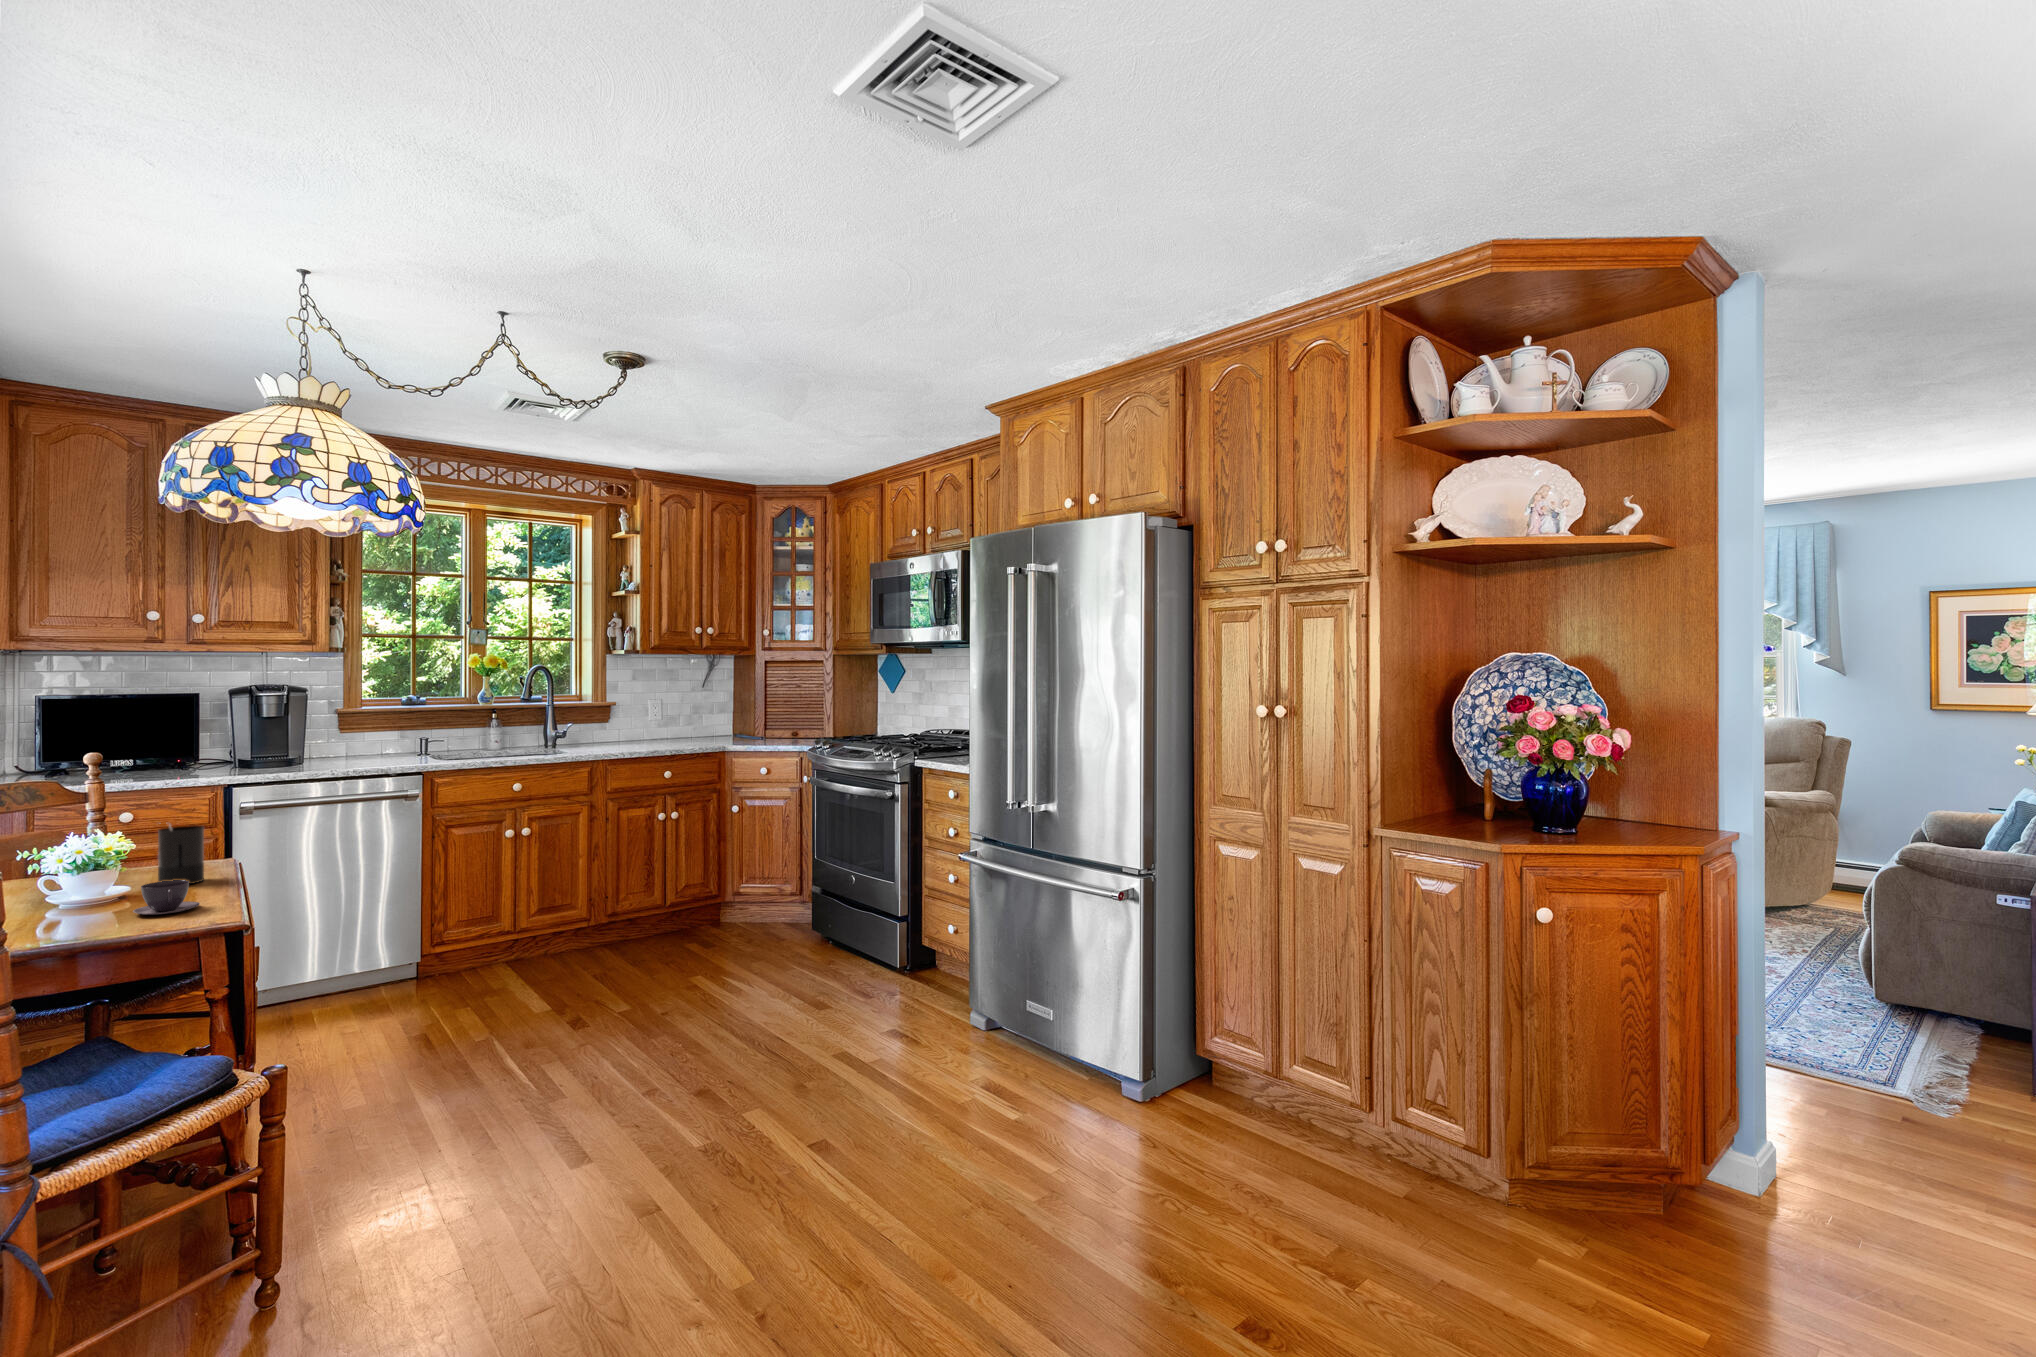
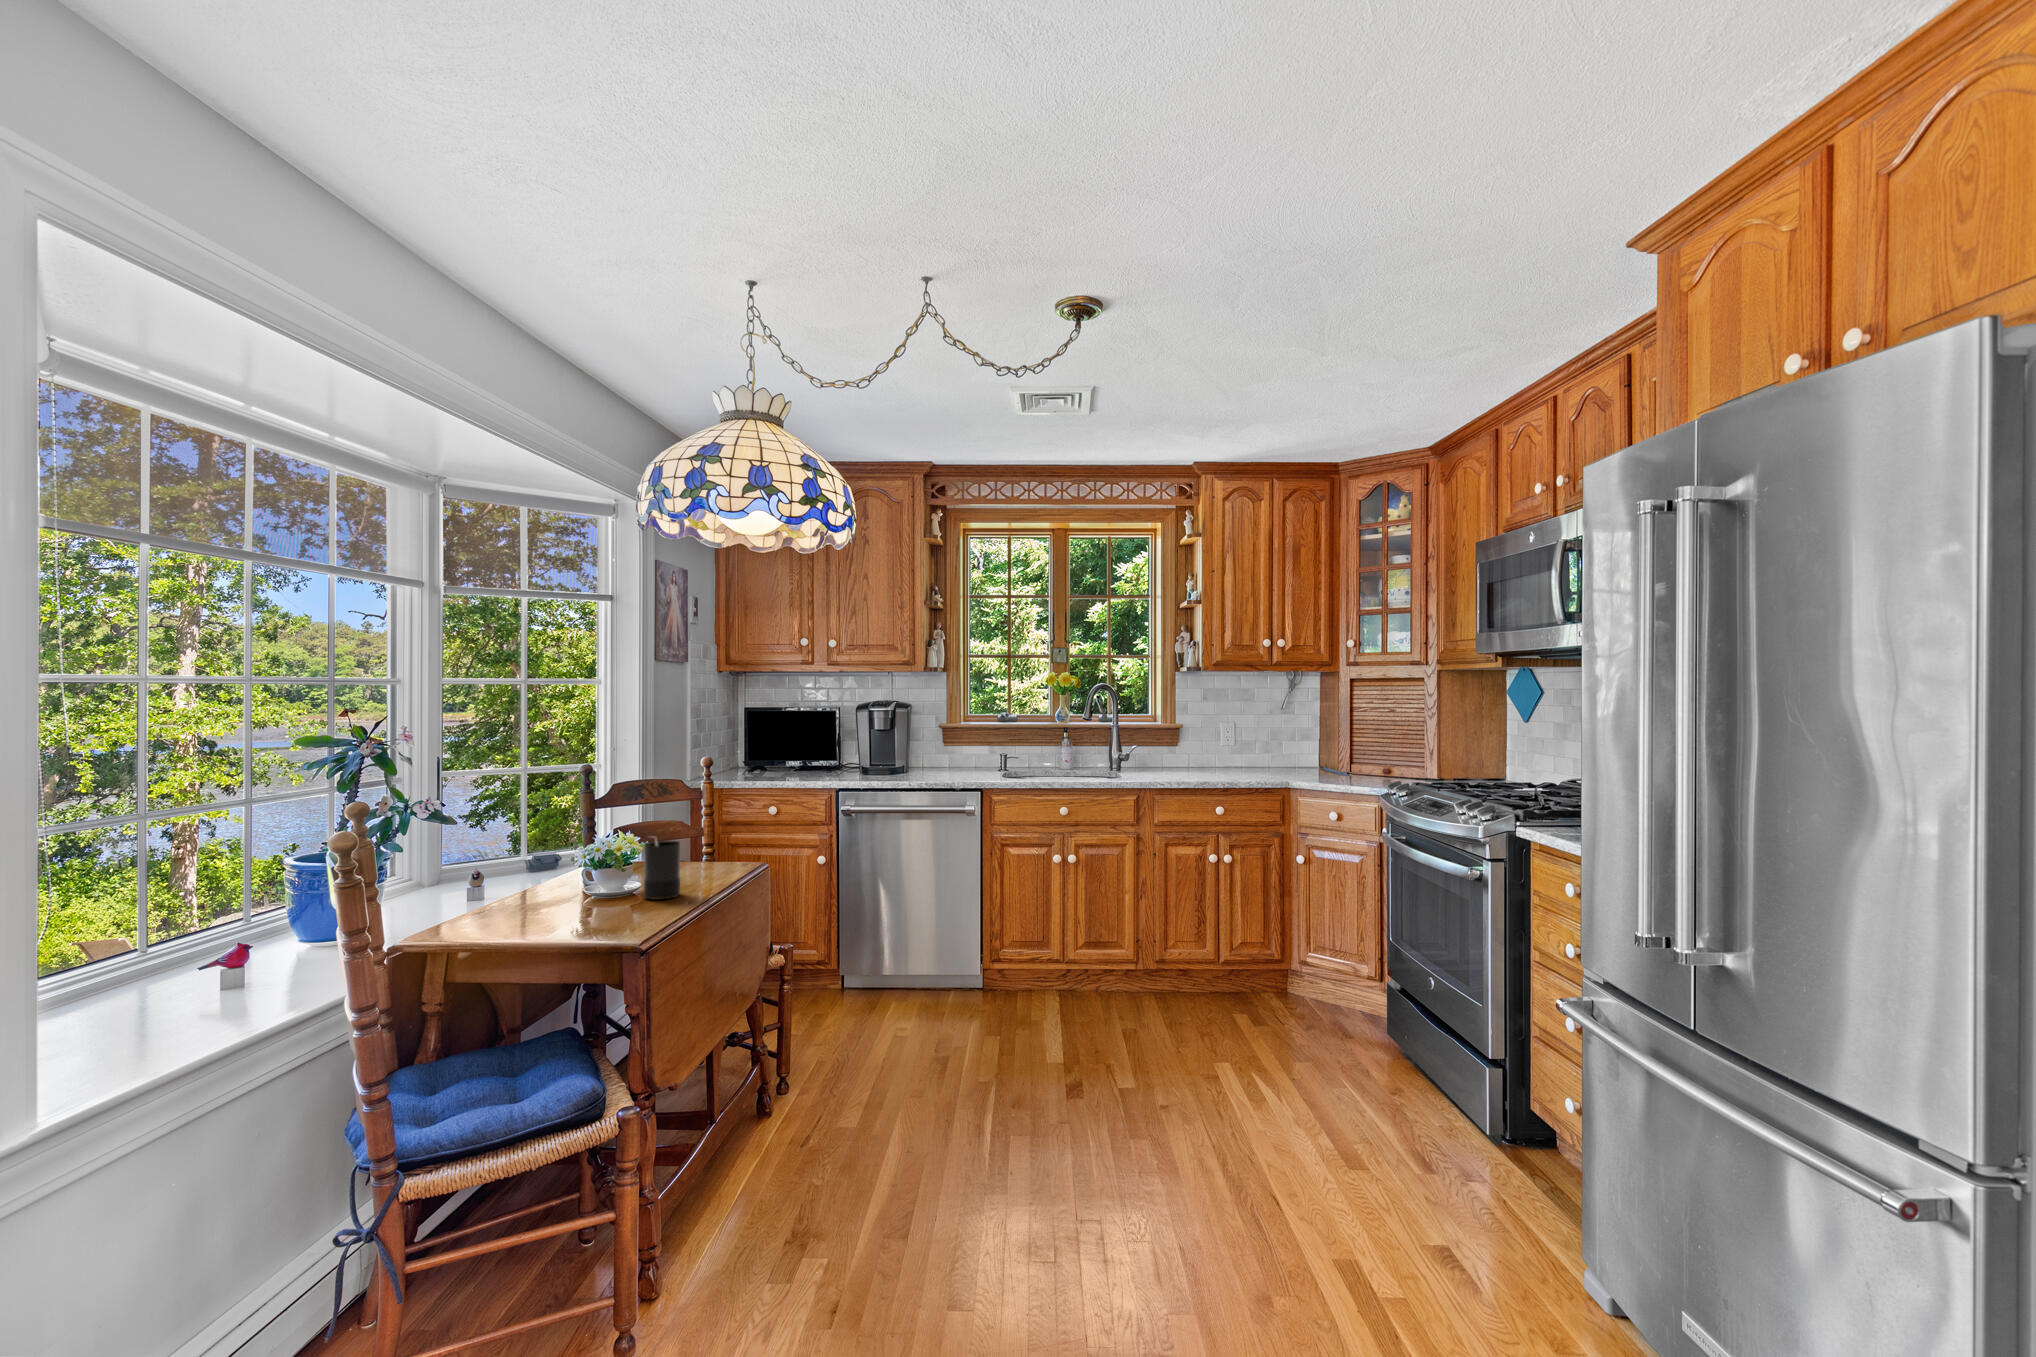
teacup: present [133,880,200,915] -> none [575,899,630,934]

